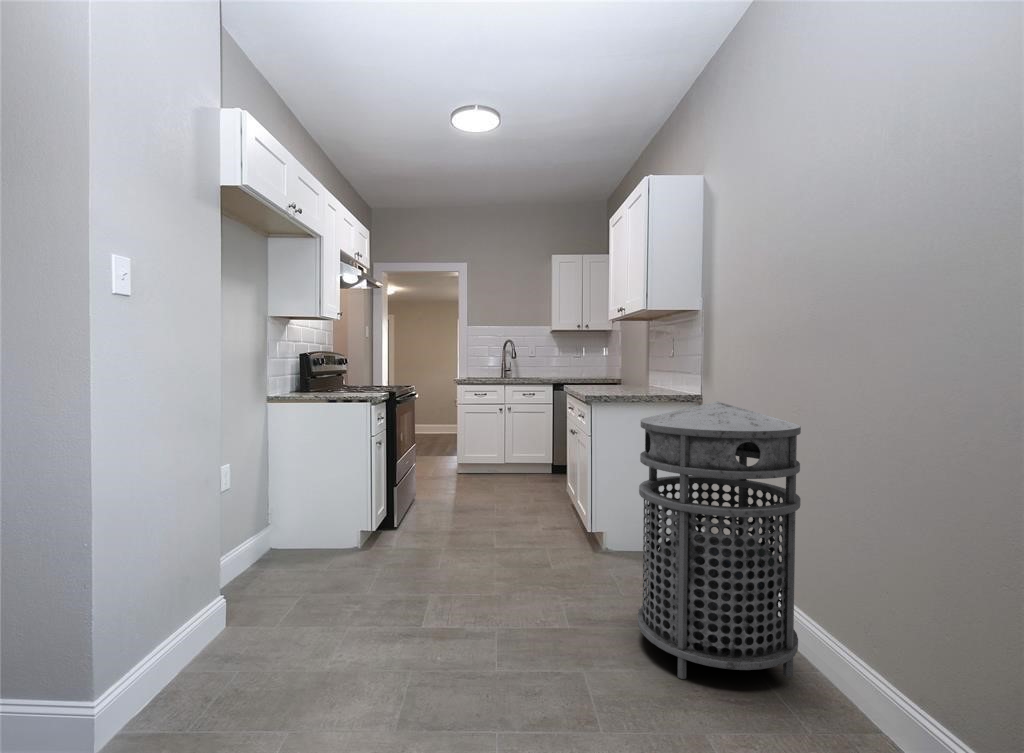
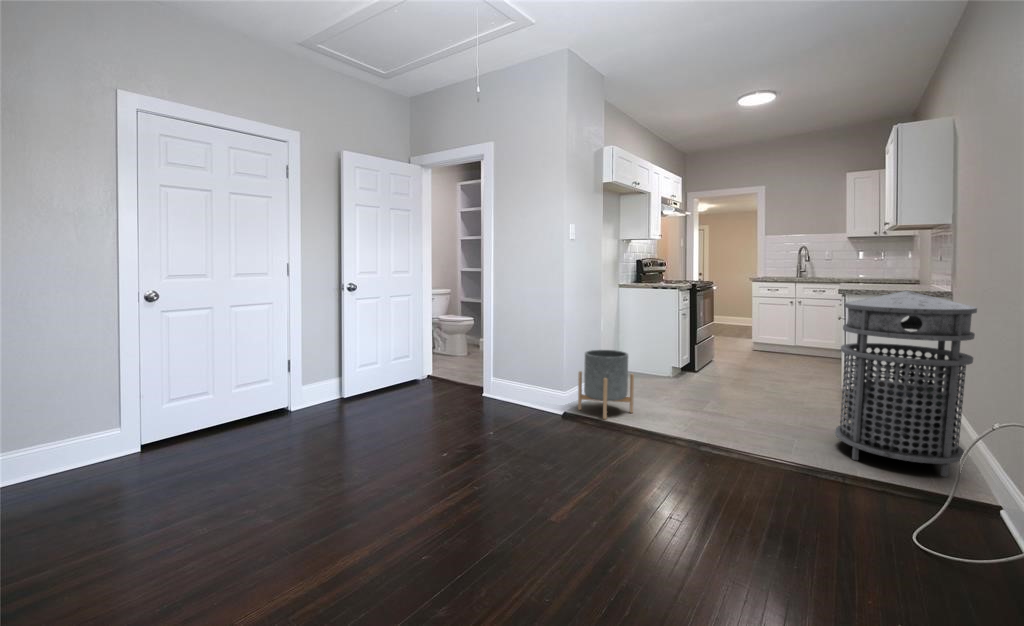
planter: none [176,534,306,704] -> present [578,350,634,419]

